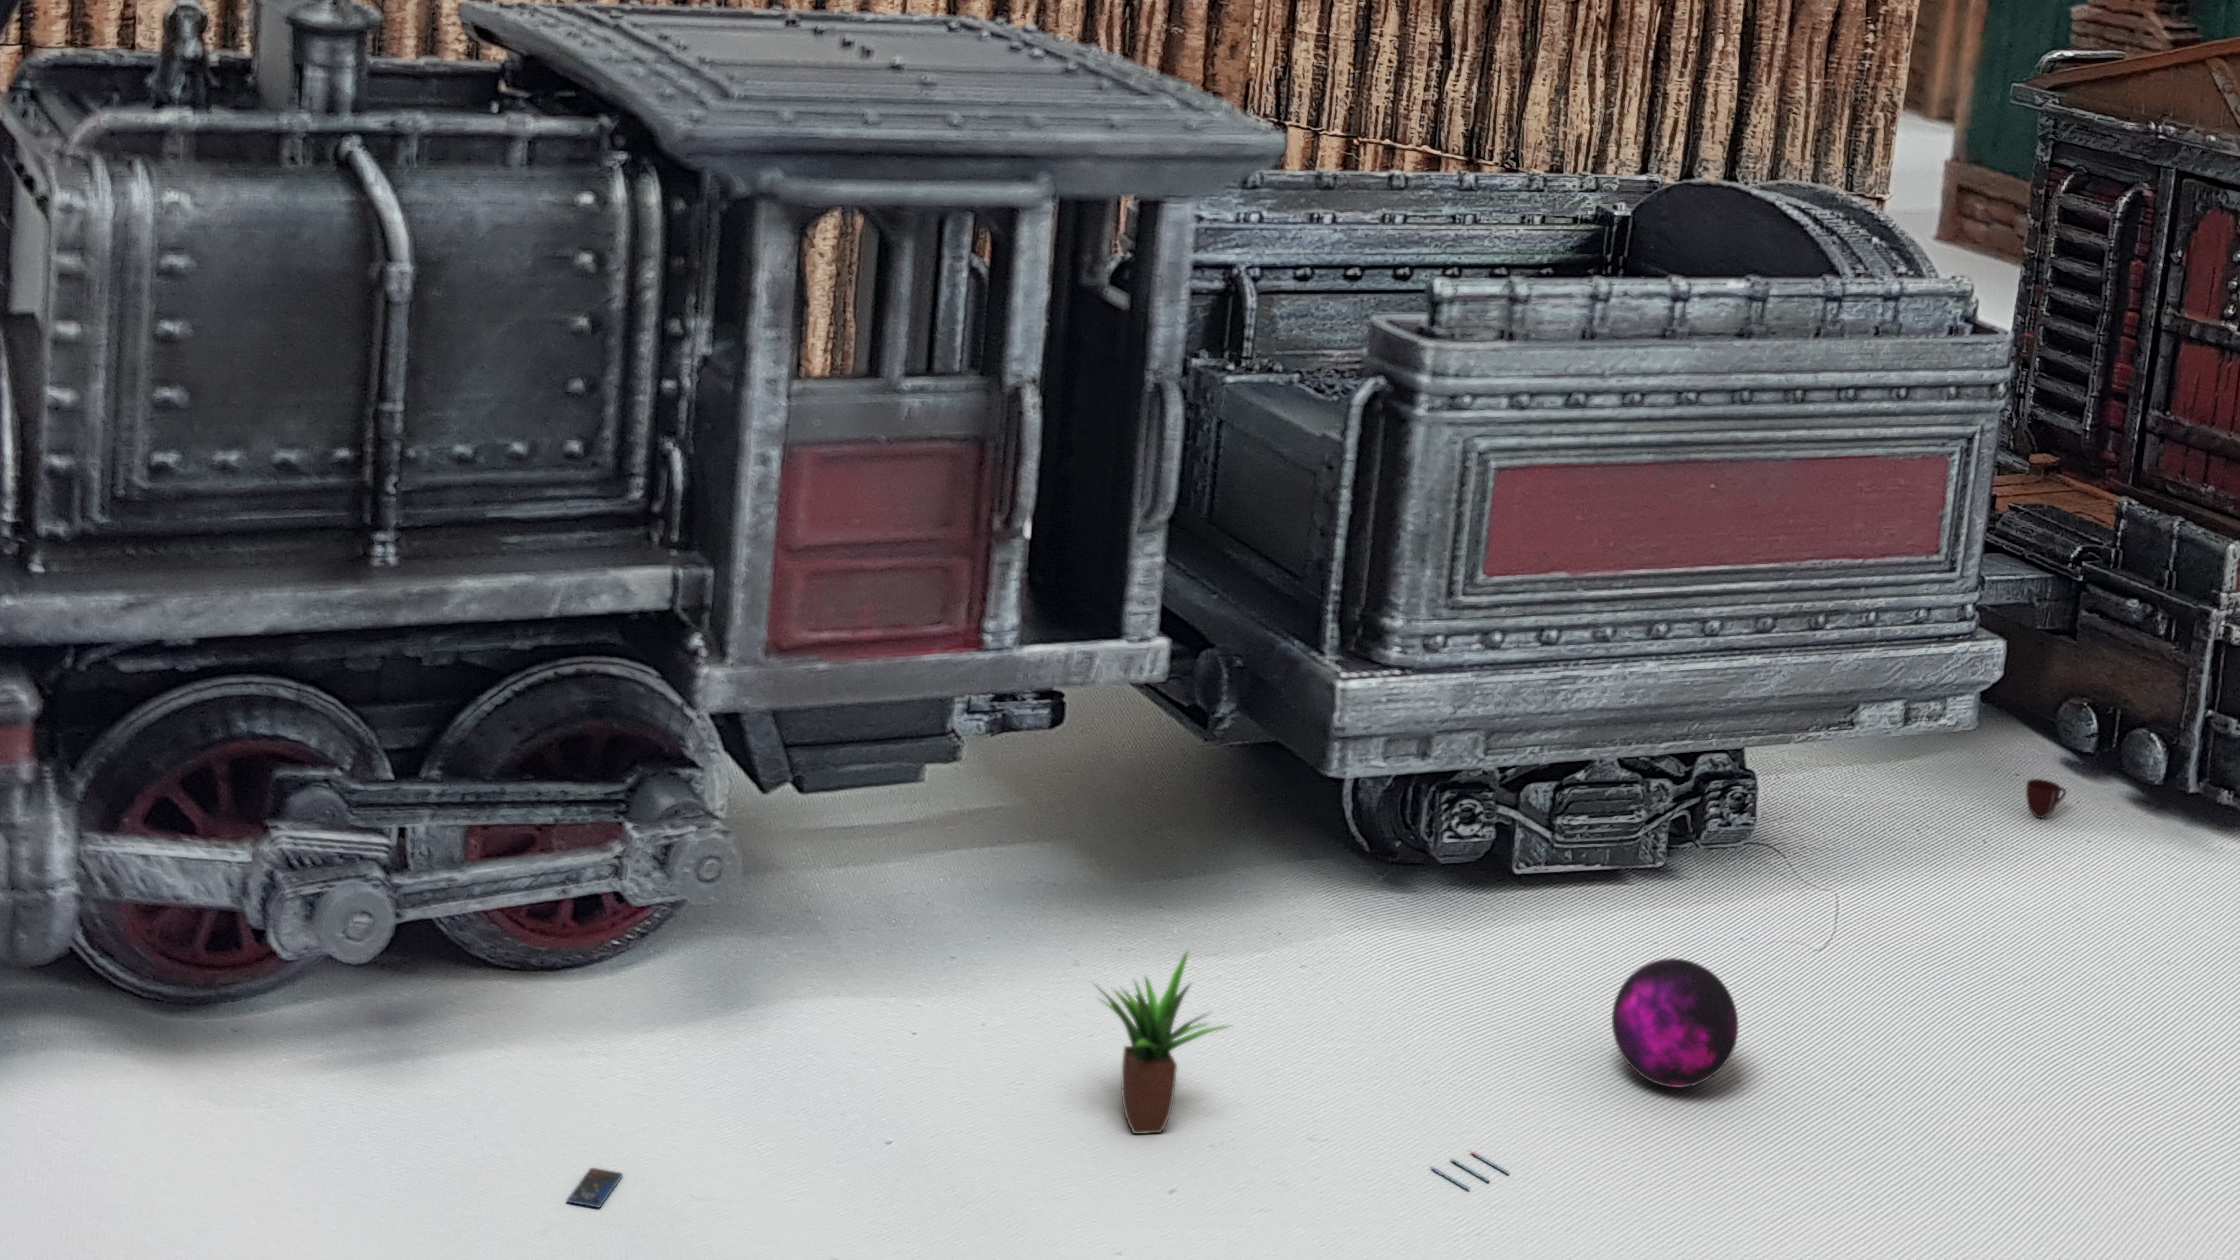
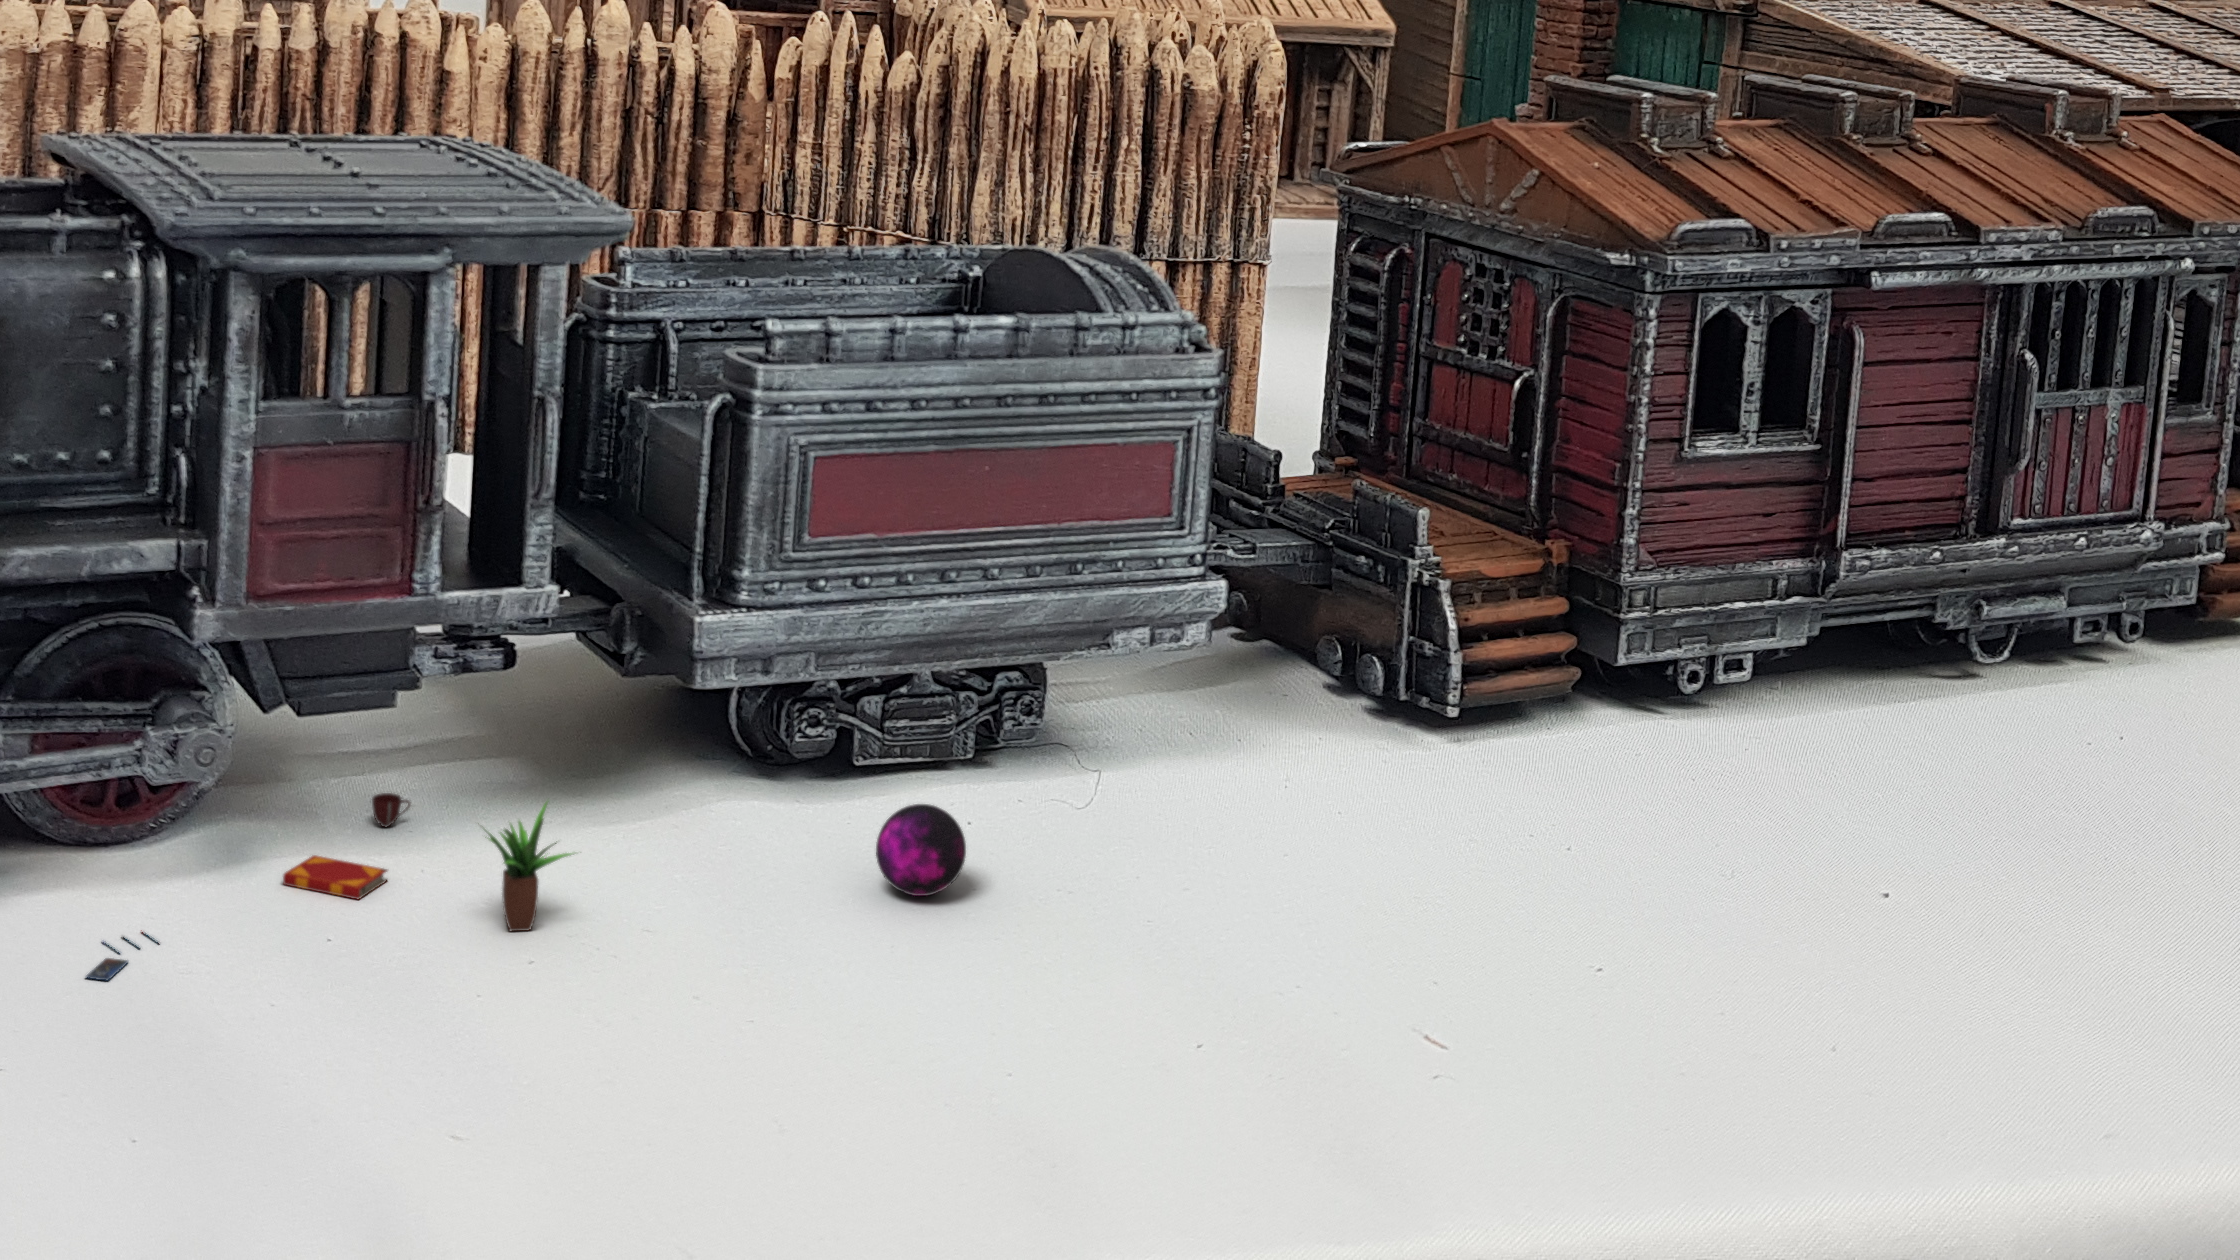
mug: present [2026,779,2066,818] -> present [372,793,410,827]
hardback book: none [809,1002,950,1075] -> present [283,855,387,900]
pen: present [1432,1152,1508,1190] -> present [104,930,159,952]

